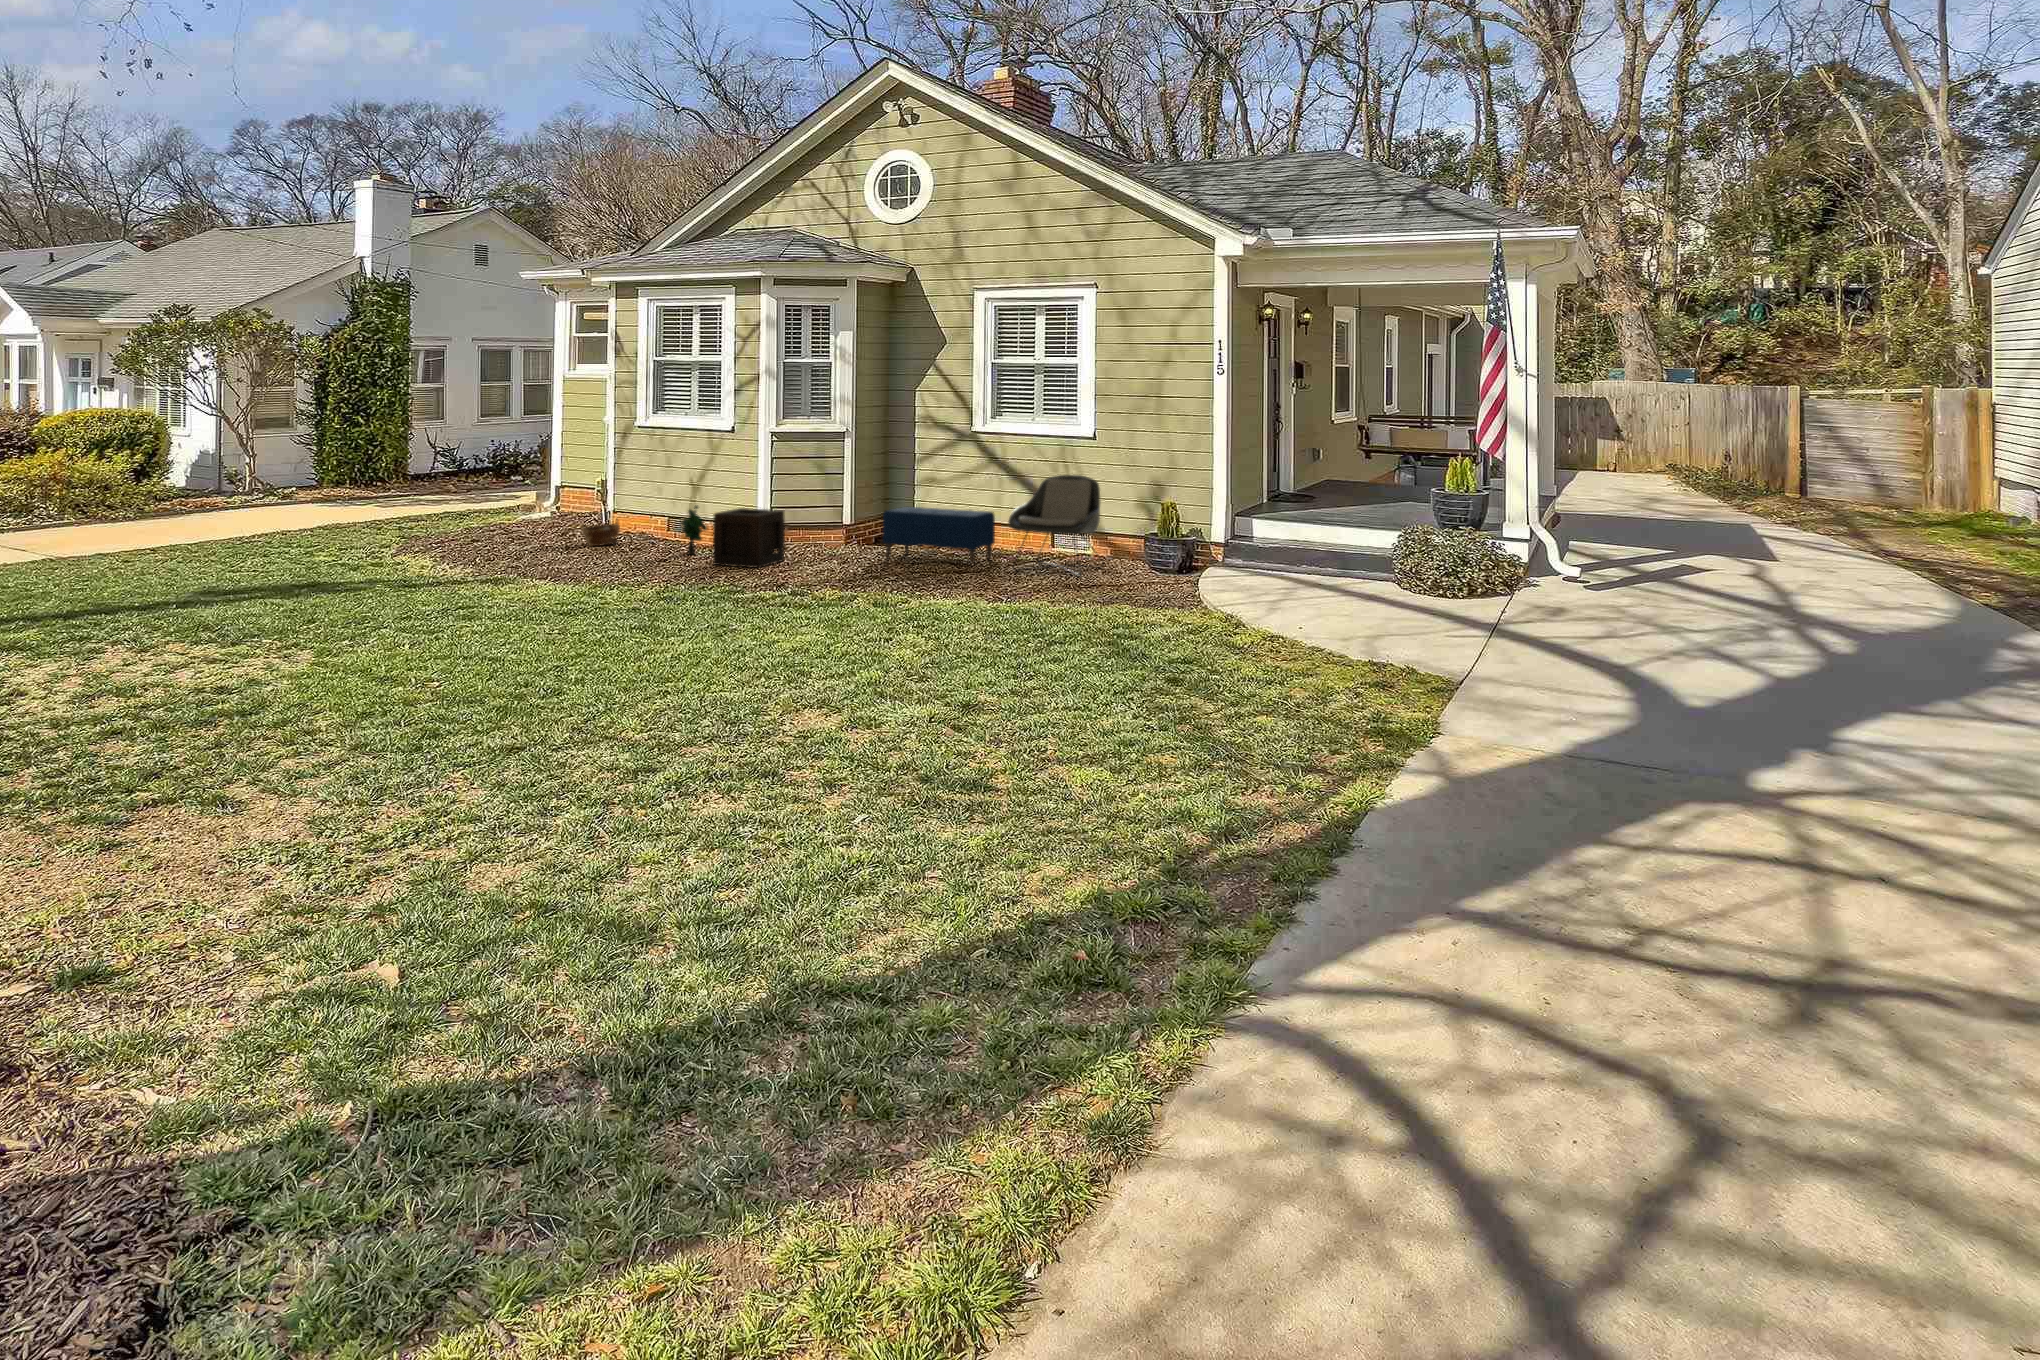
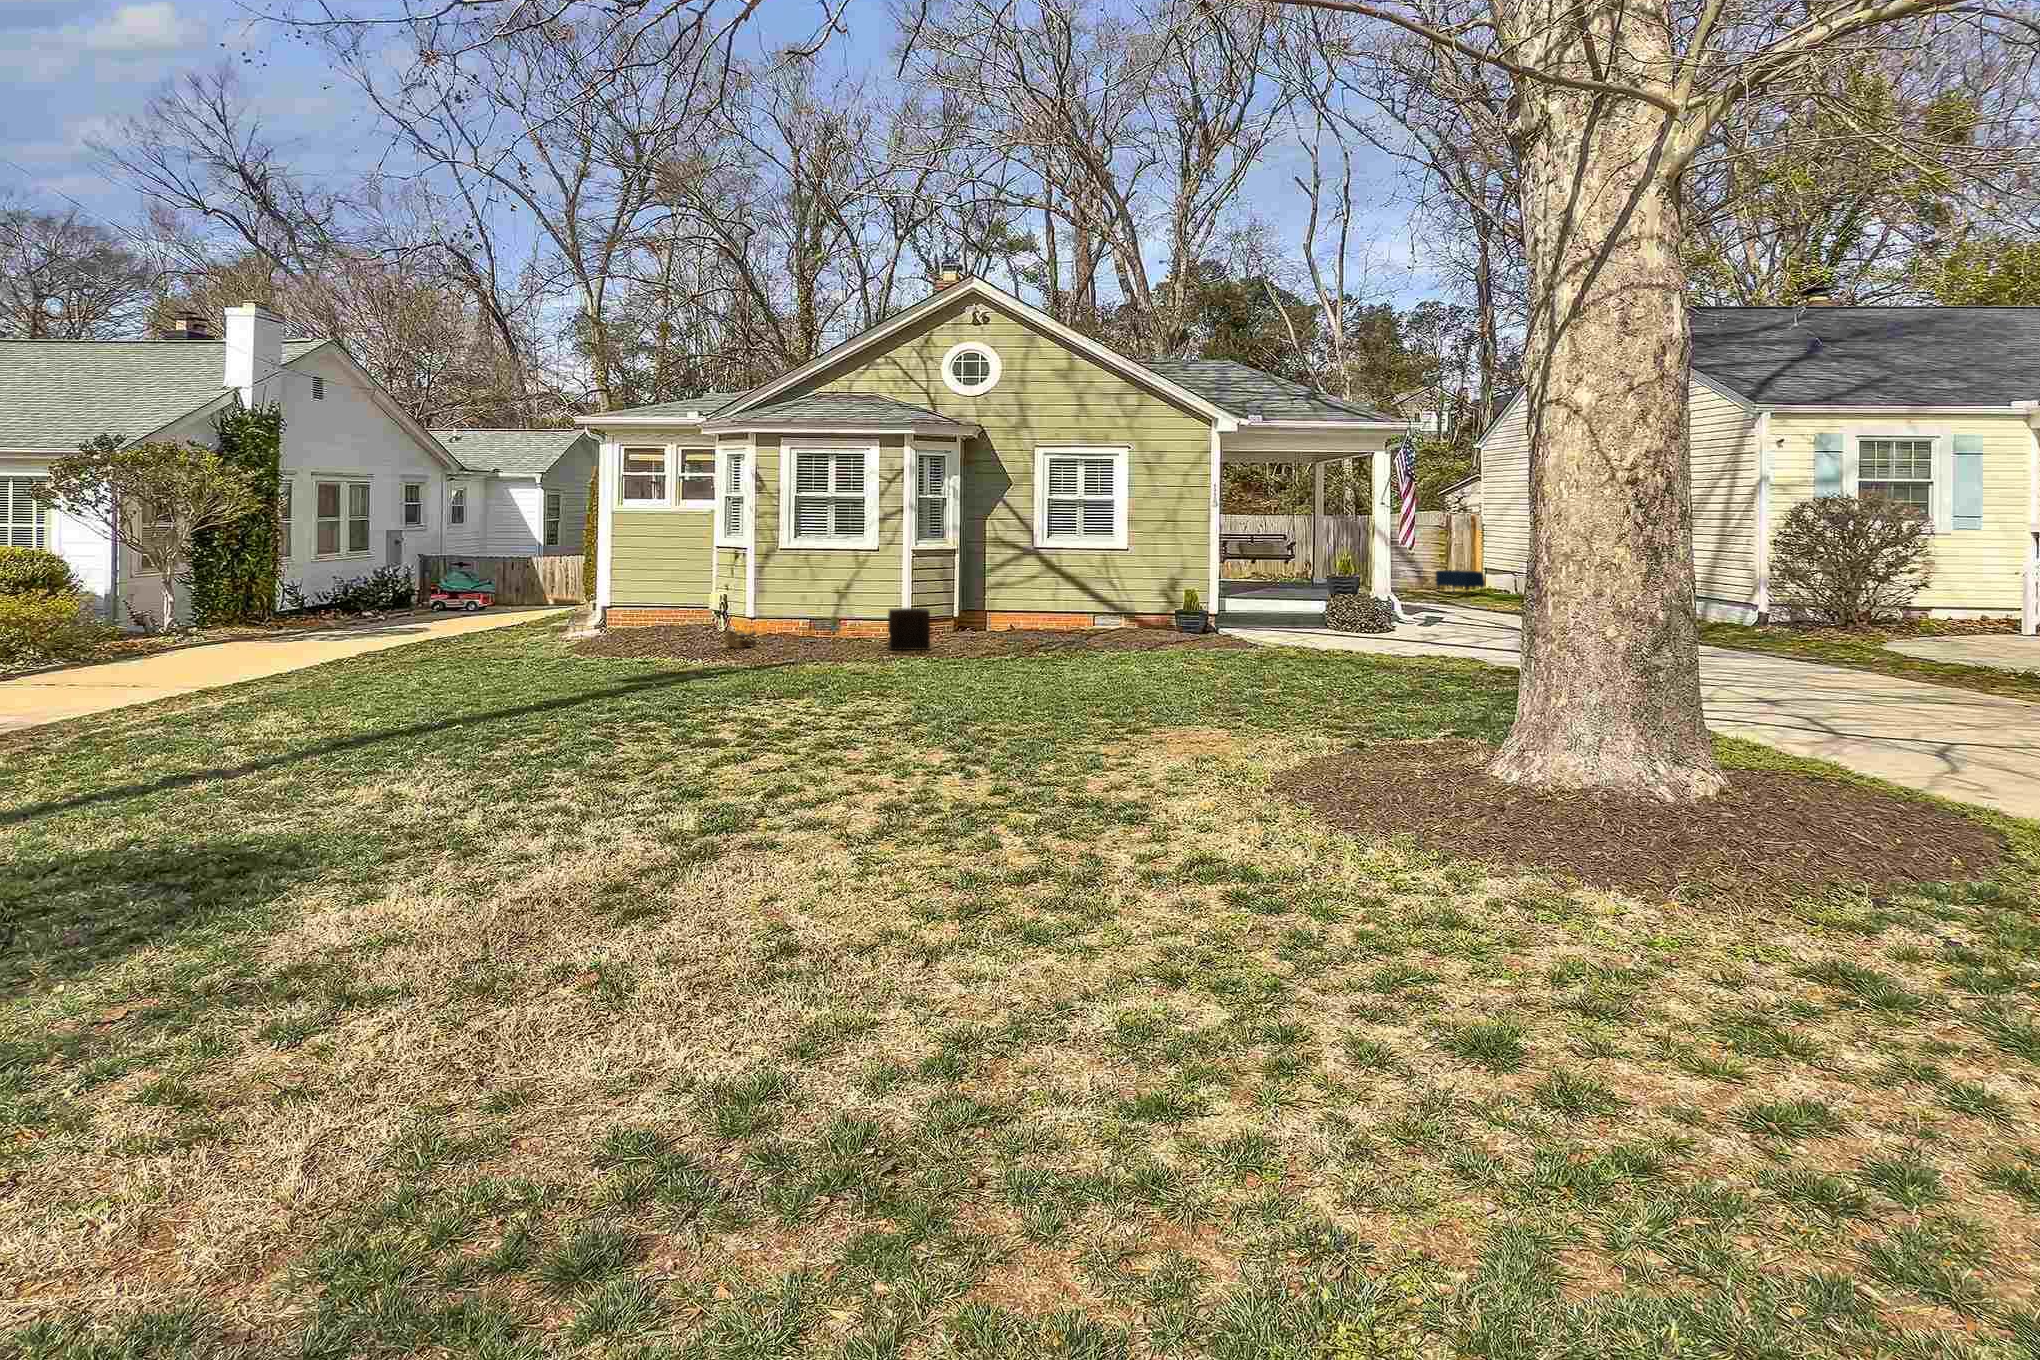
lounge chair: present [1008,475,1103,577] -> none [1090,575,1150,641]
decorative plant: present [681,505,707,555] -> none [831,608,854,647]
bench: present [883,507,995,565] -> present [1436,570,1485,593]

